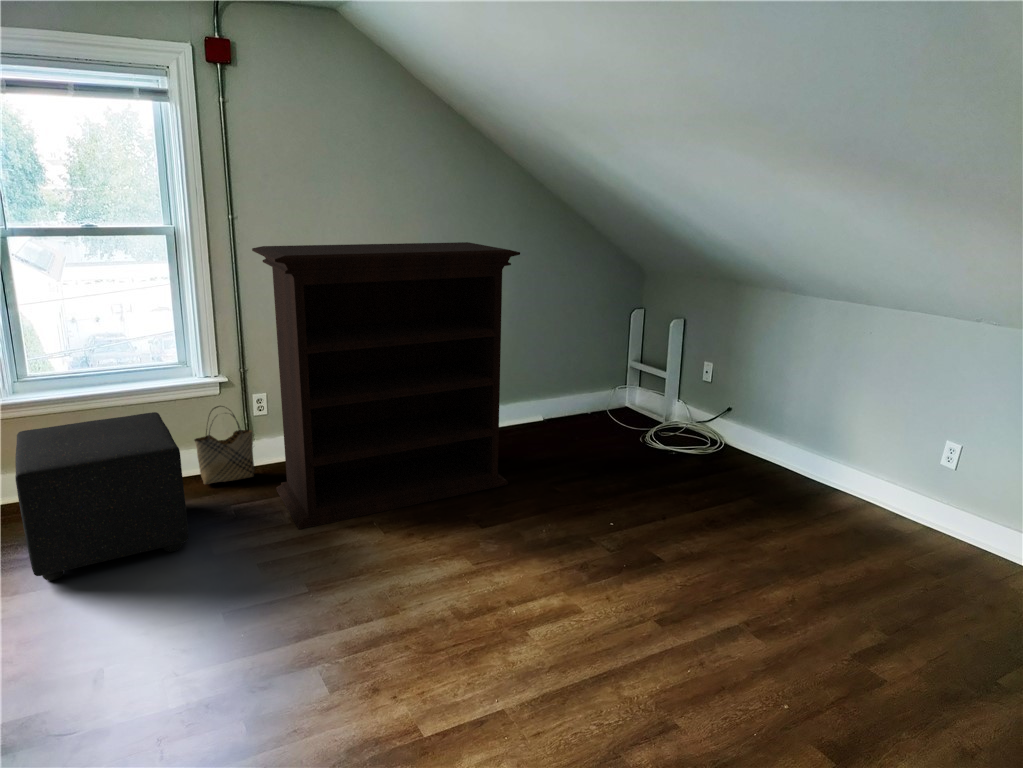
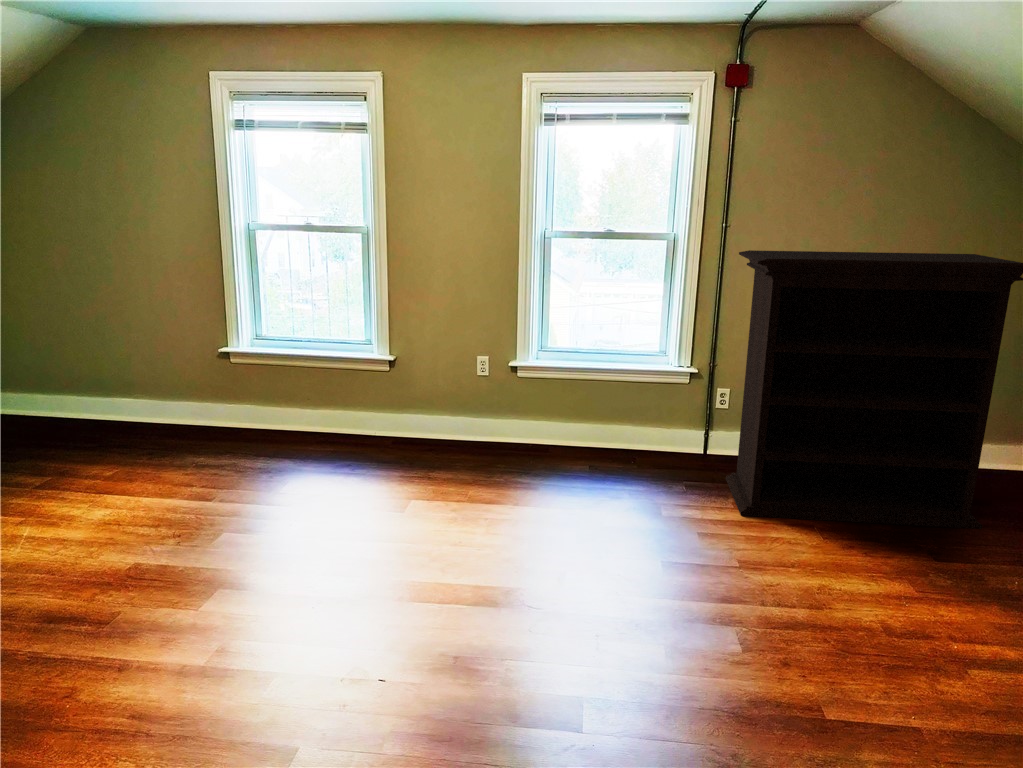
woven basket: present [194,406,254,484] -> none [662,393,713,463]
ottoman: present [15,412,189,581] -> none [535,387,651,506]

